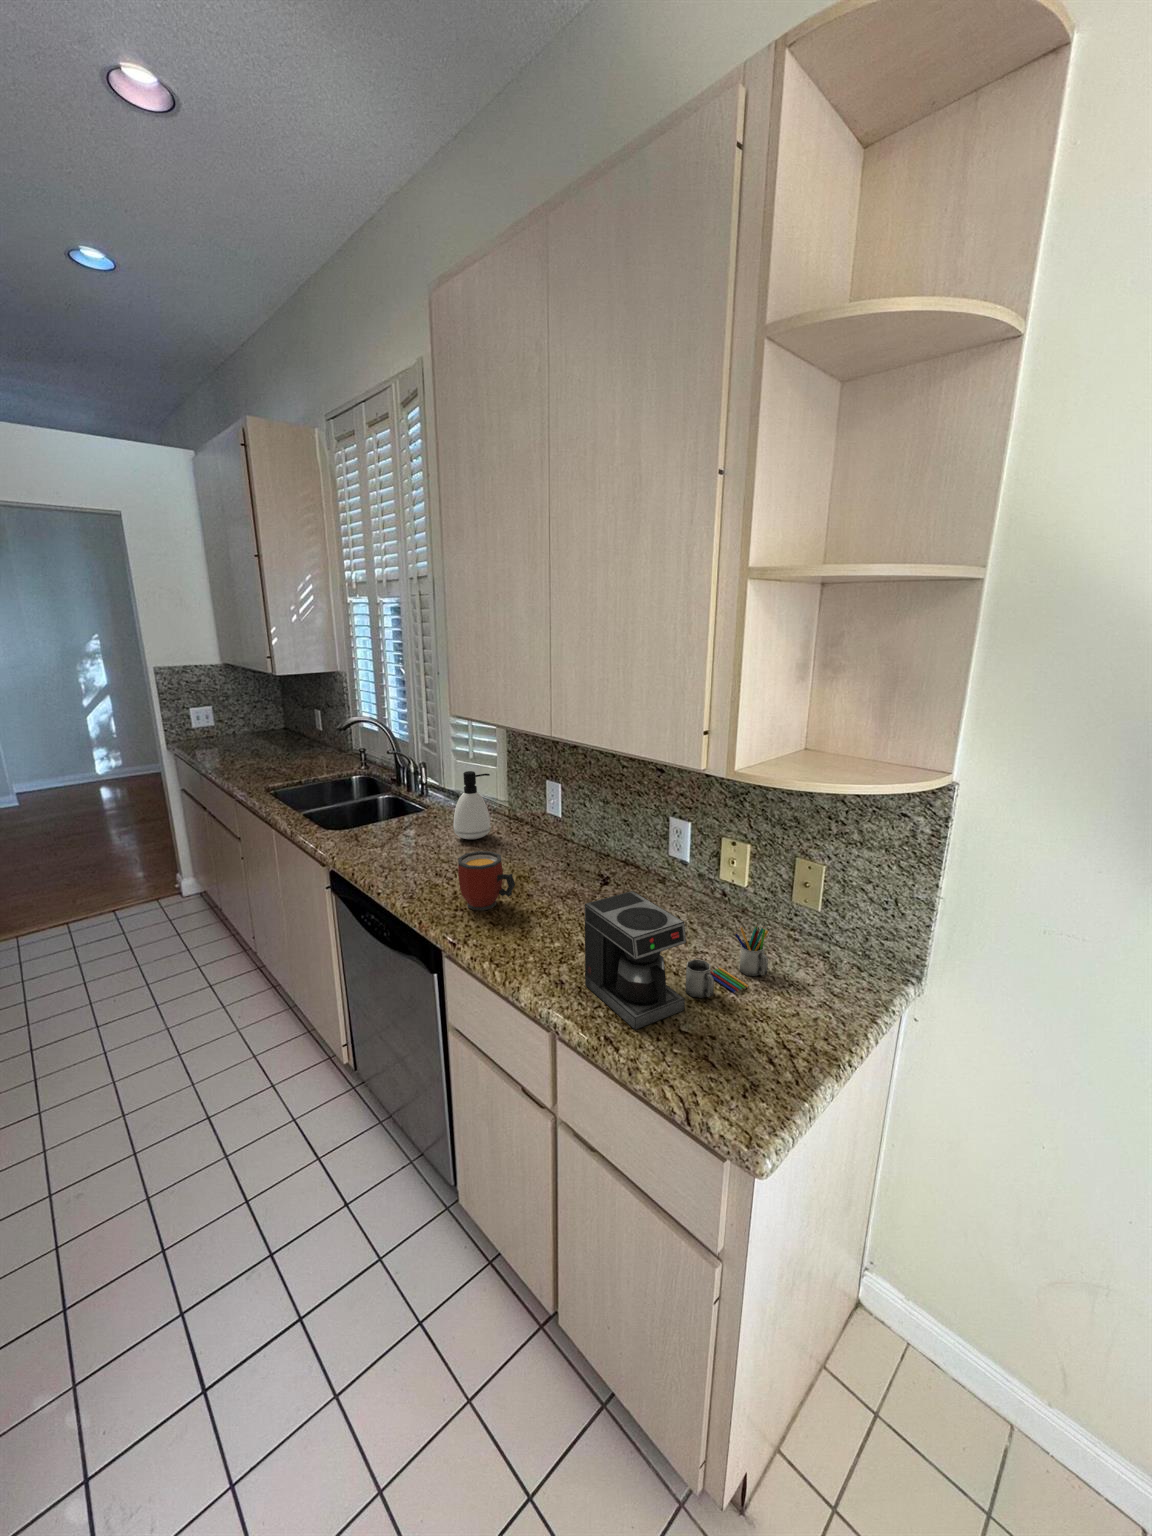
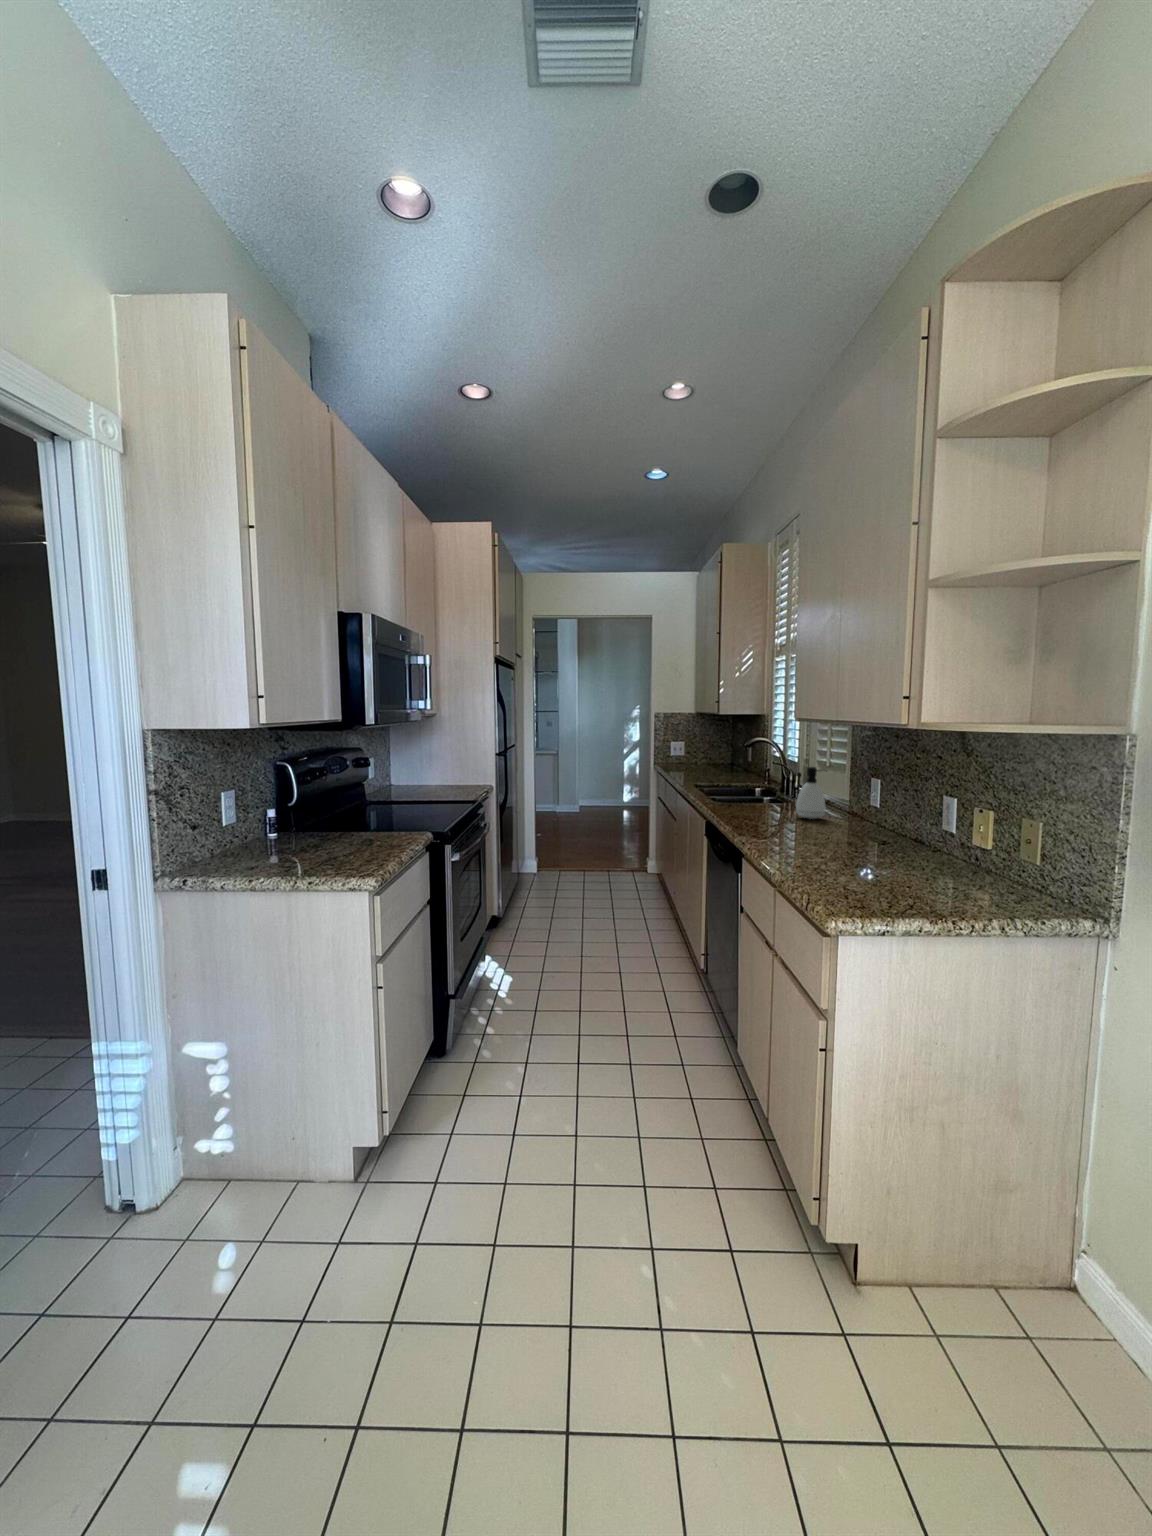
mug: present [458,851,515,911] -> none [765,803,802,841]
coffee maker: present [585,891,769,1030] -> none [807,810,962,892]

